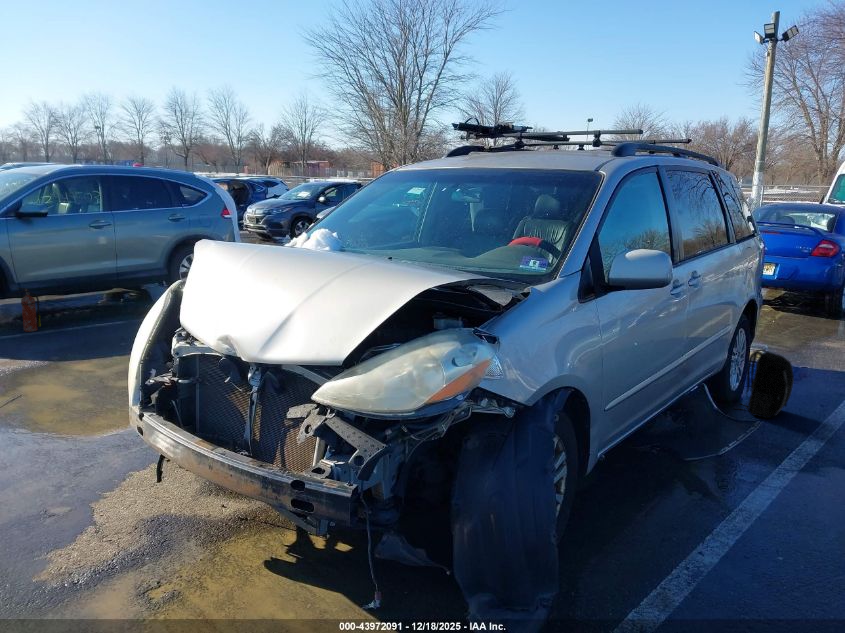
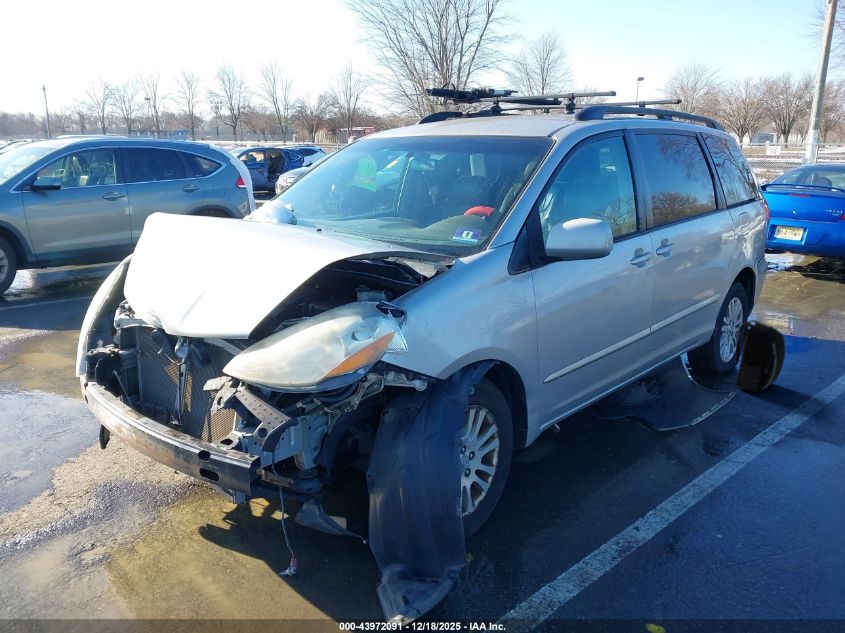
fire extinguisher: present [15,288,41,332] -> none [13,255,40,299]

